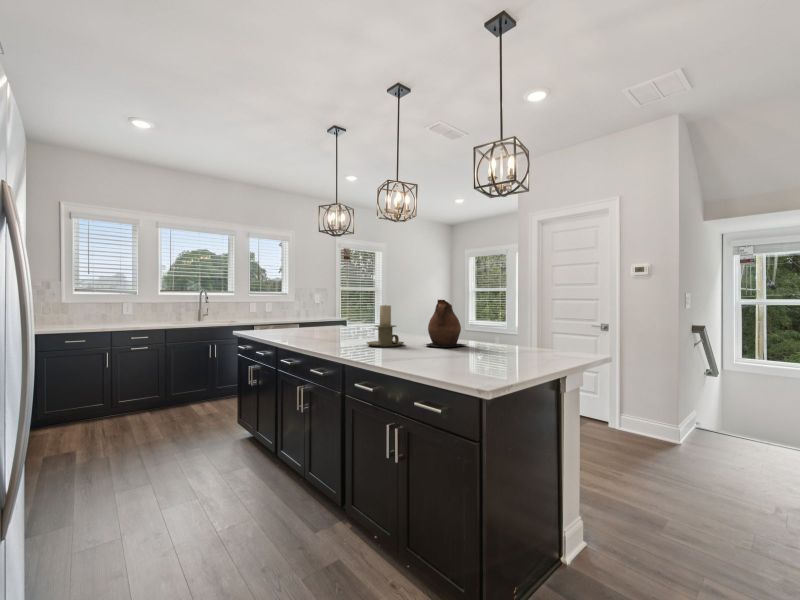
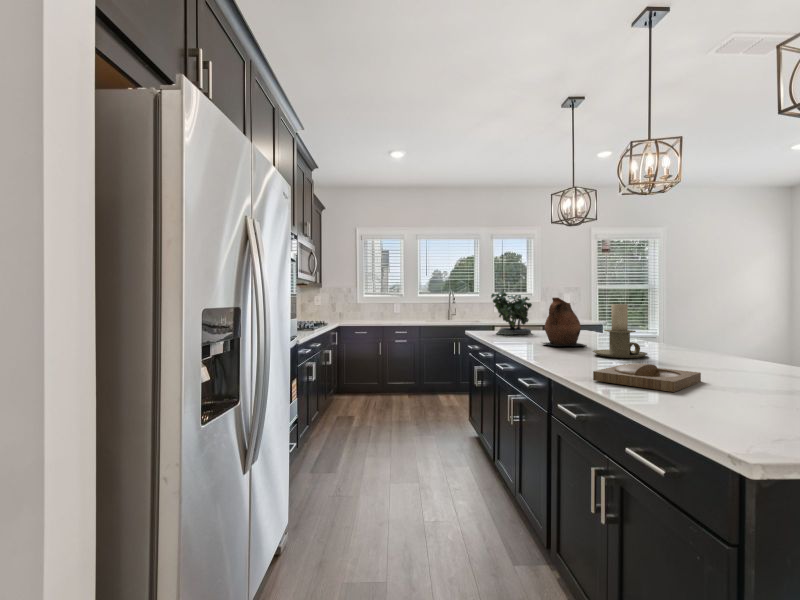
potted plant: none [264,291,305,334] -> present [491,291,533,335]
ceramic pitcher: present [426,300,466,347] -> present [543,298,587,346]
tray: none [383,348,445,365] -> present [593,364,701,392]

